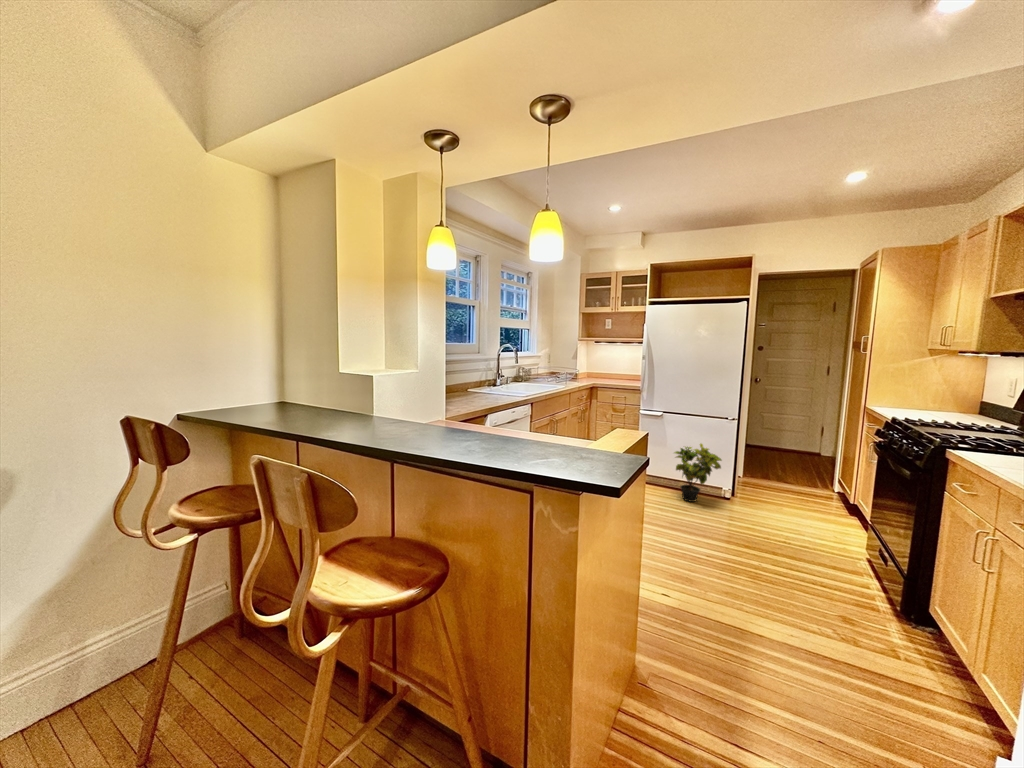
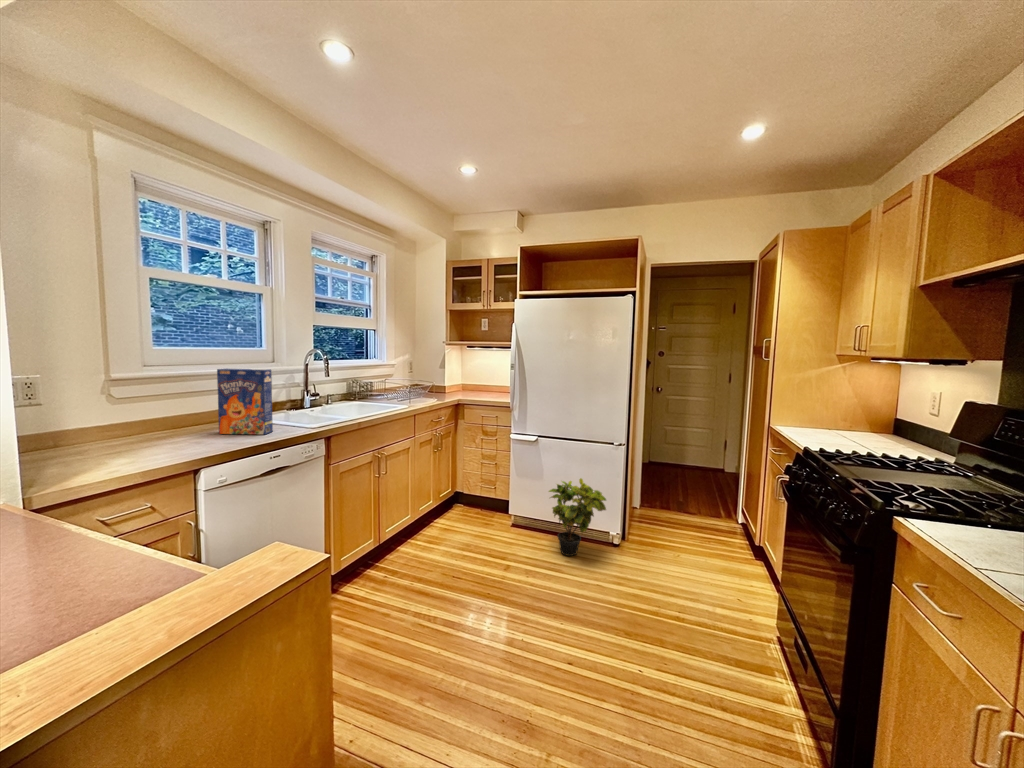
cereal box: none [471,356,501,399] -> present [217,369,273,435]

